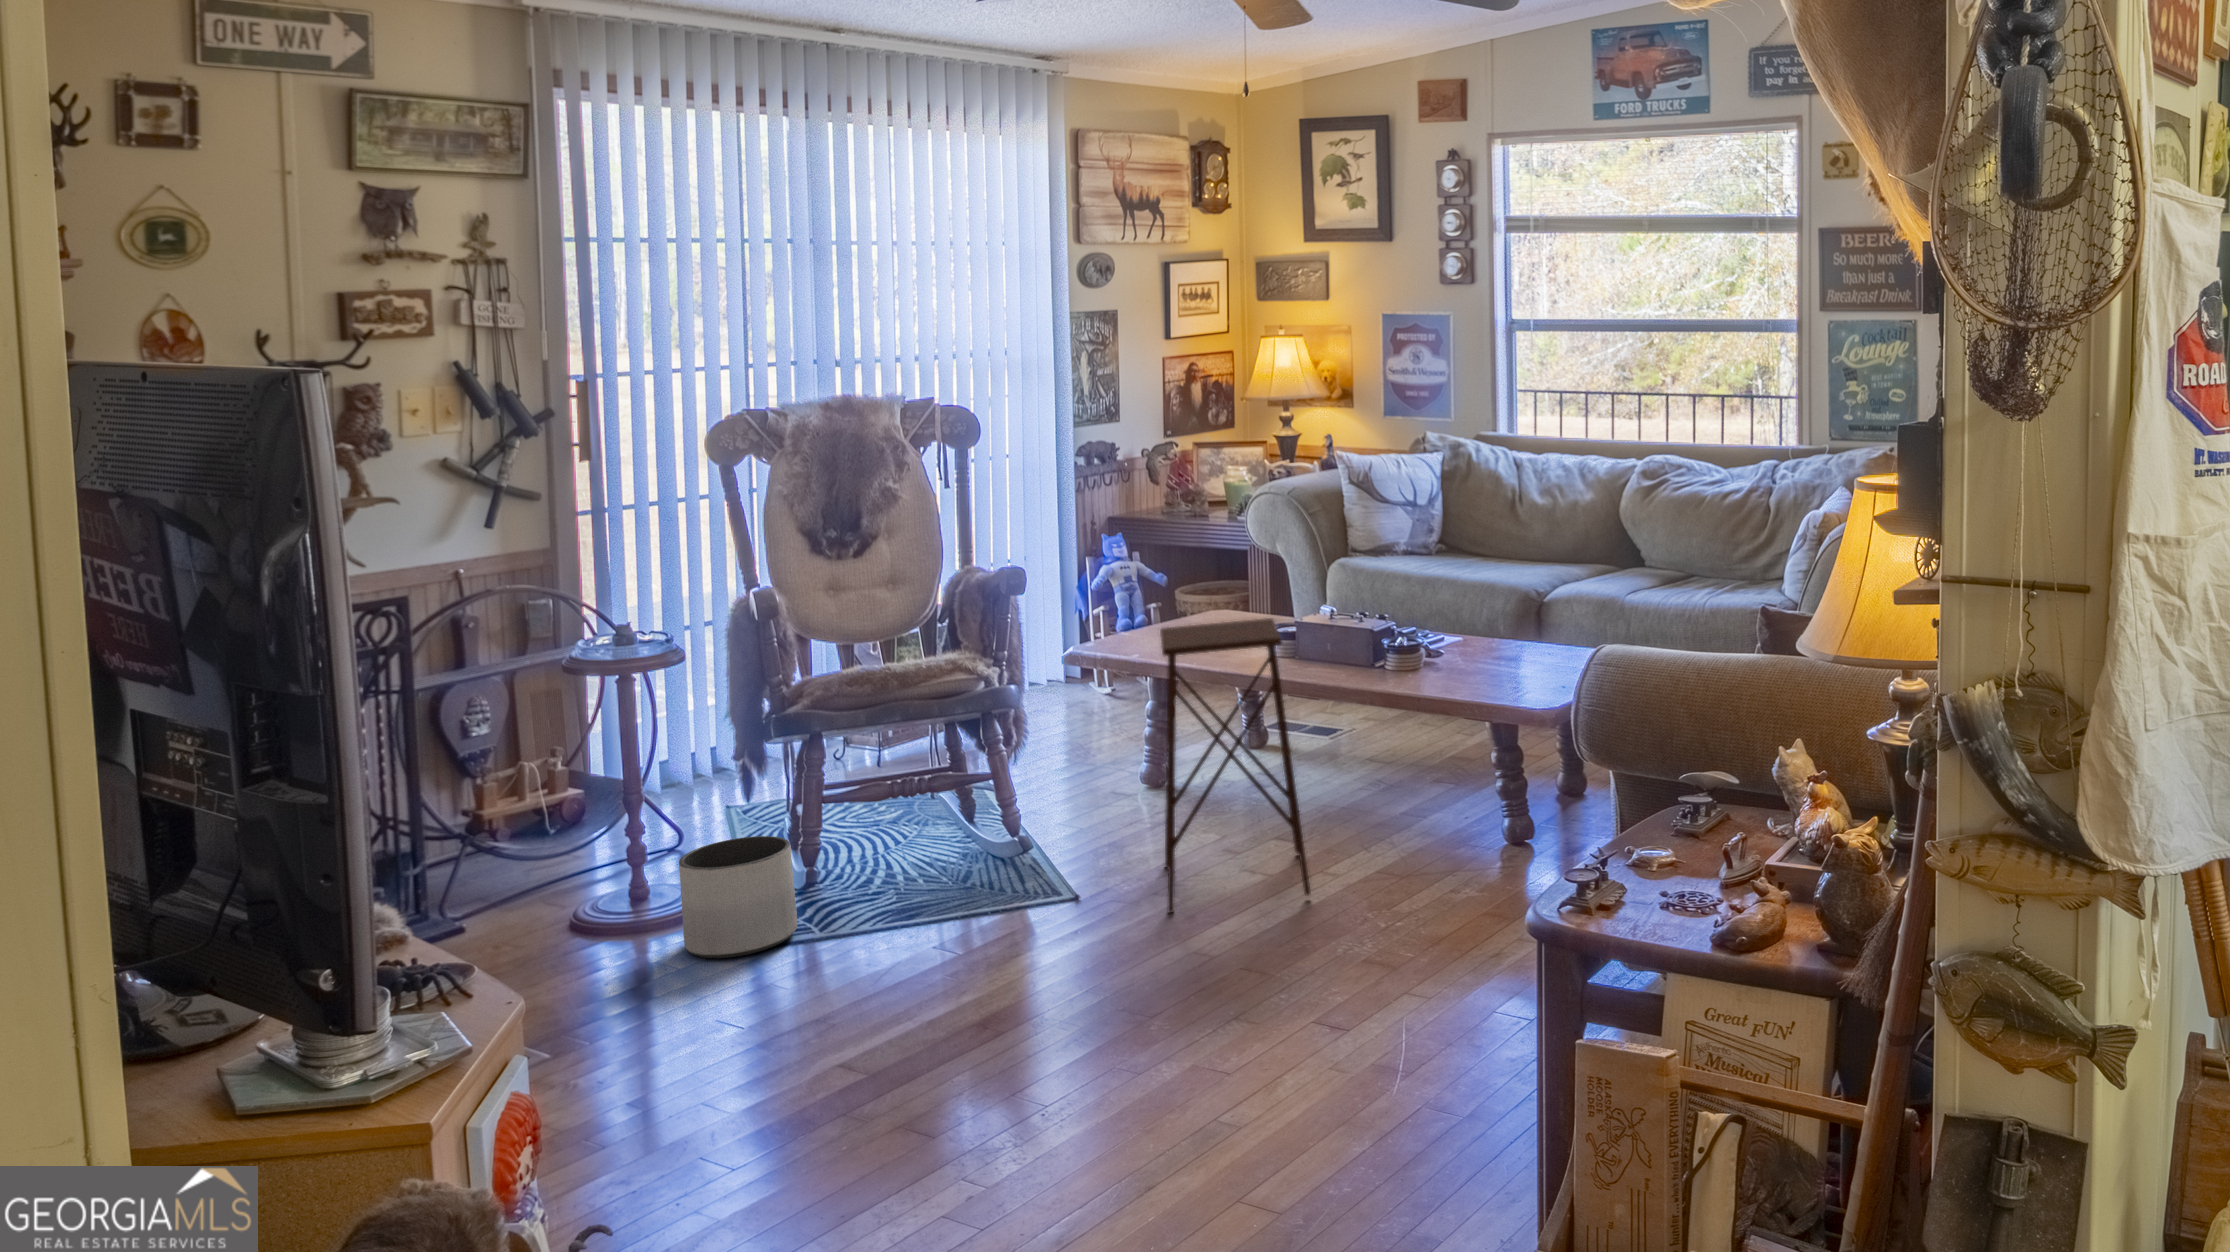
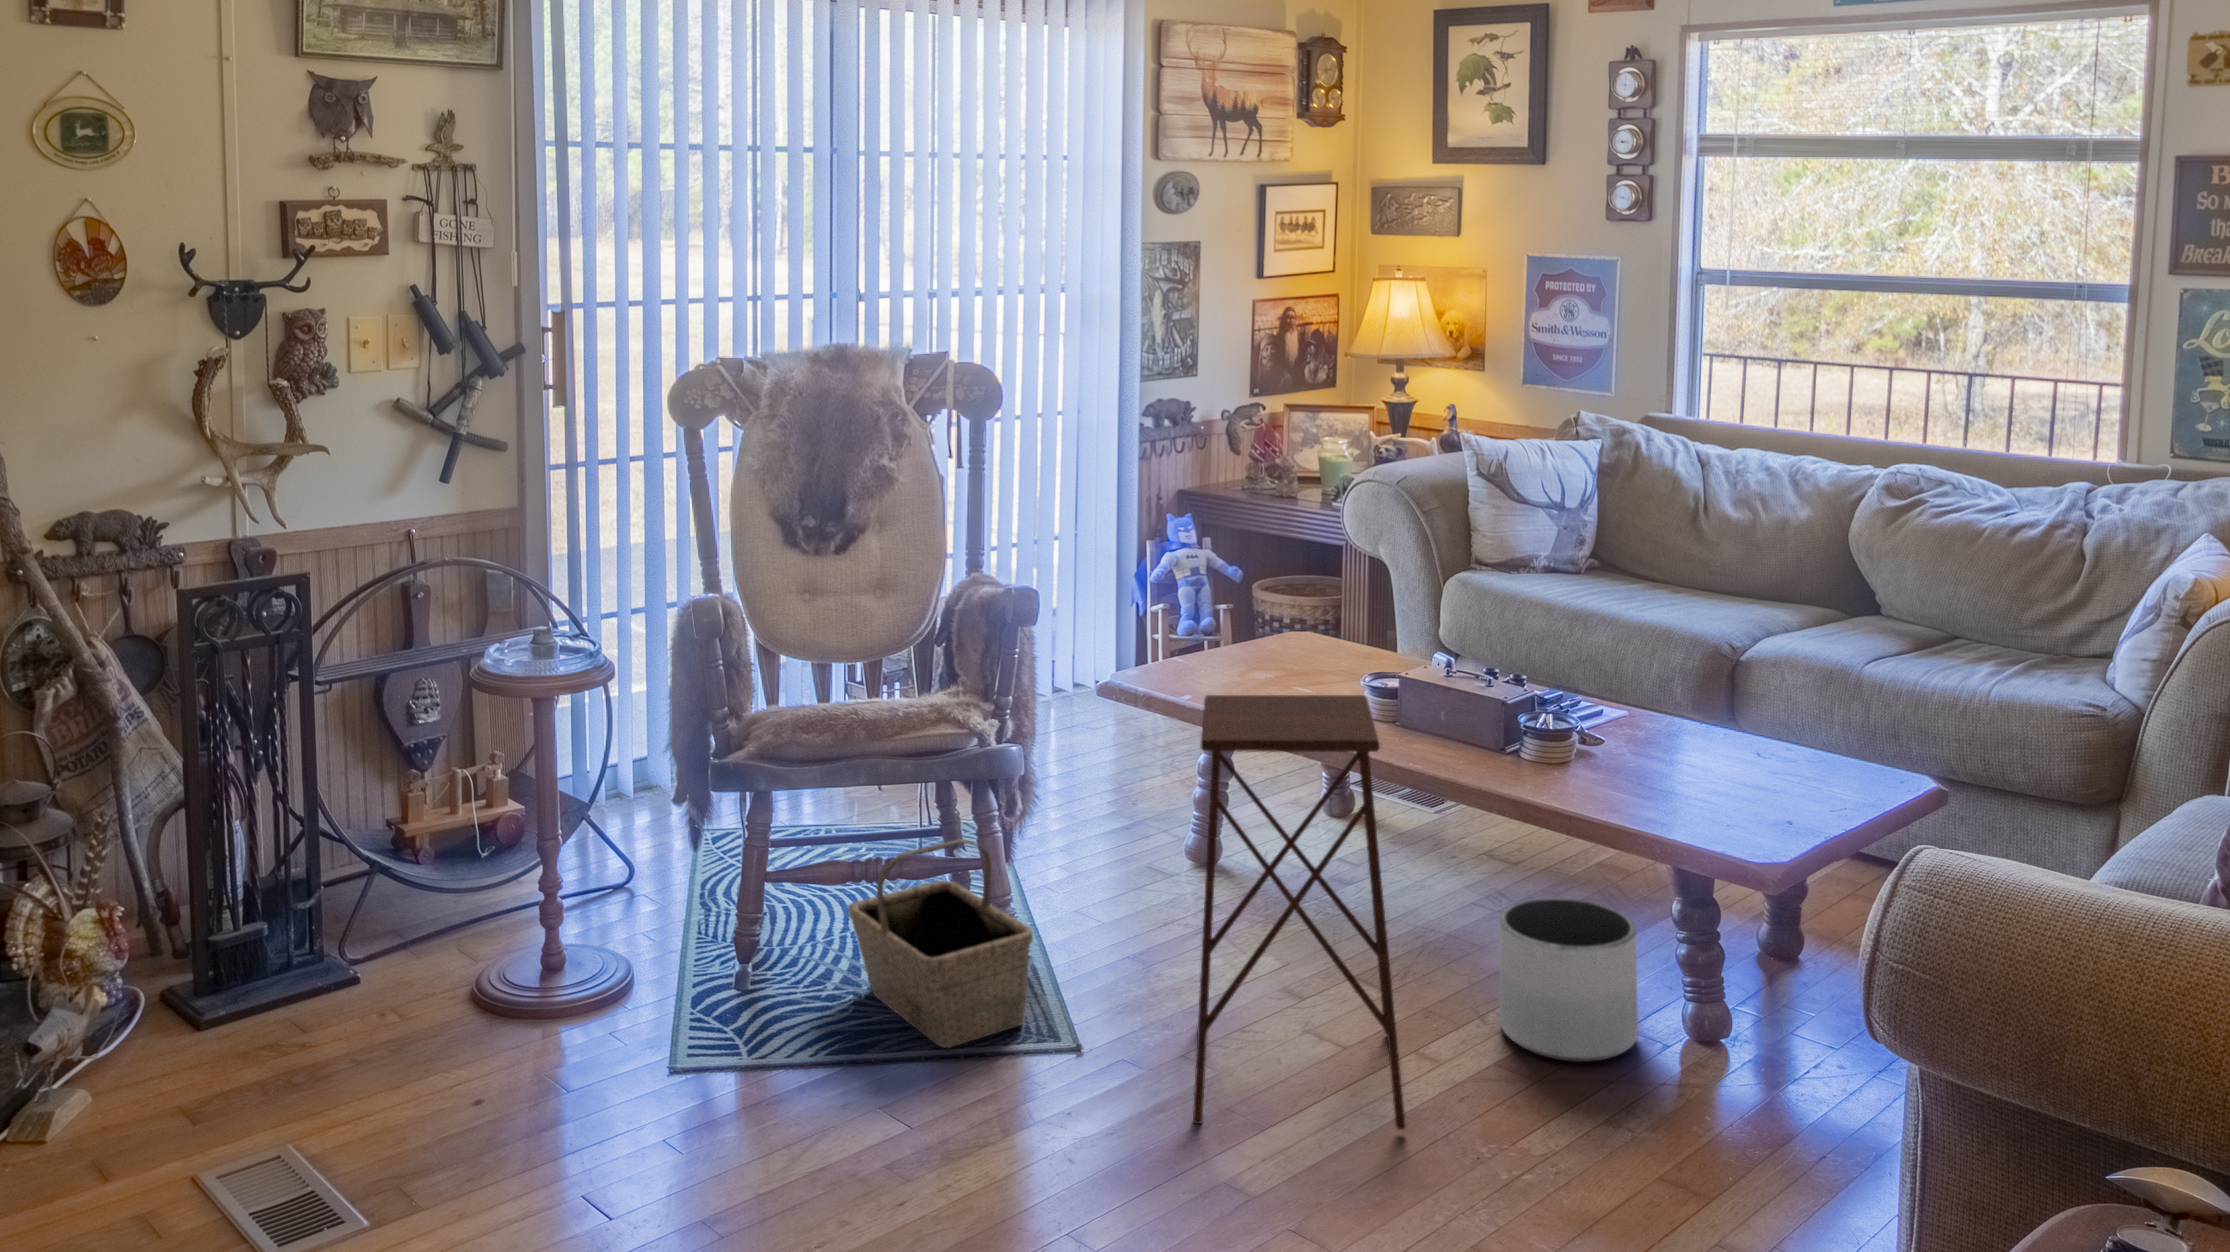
basket: none [891,755,1041,901] -> present [848,839,1033,1048]
planter: present [679,836,797,958] -> present [1500,898,1638,1062]

